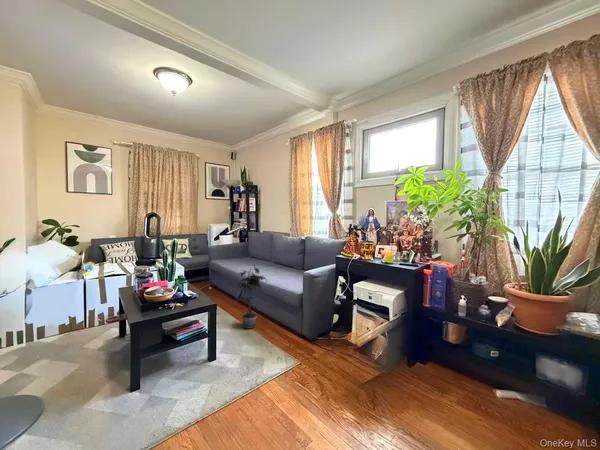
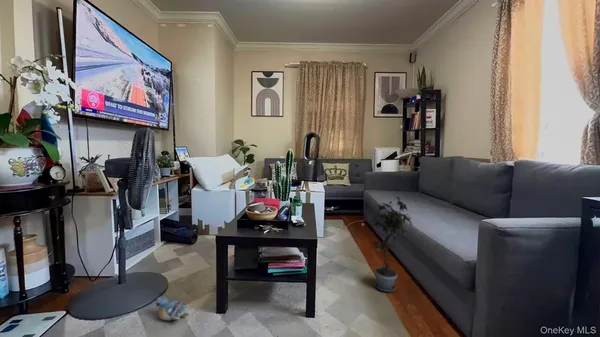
plush toy: none [61,397,104,421] -> present [156,296,189,320]

